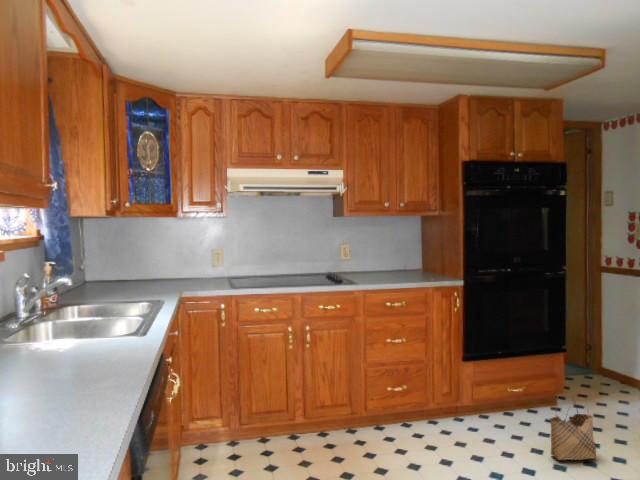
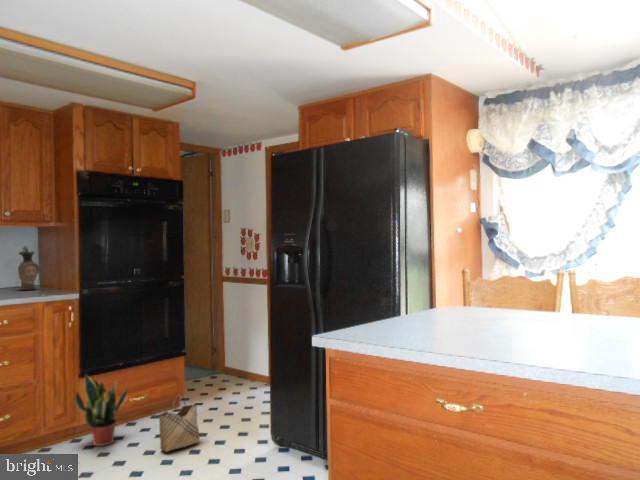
ceramic pitcher: none [408,232,425,272] -> present [18,246,40,290]
potted plant: none [461,359,510,432] -> present [75,375,127,446]

